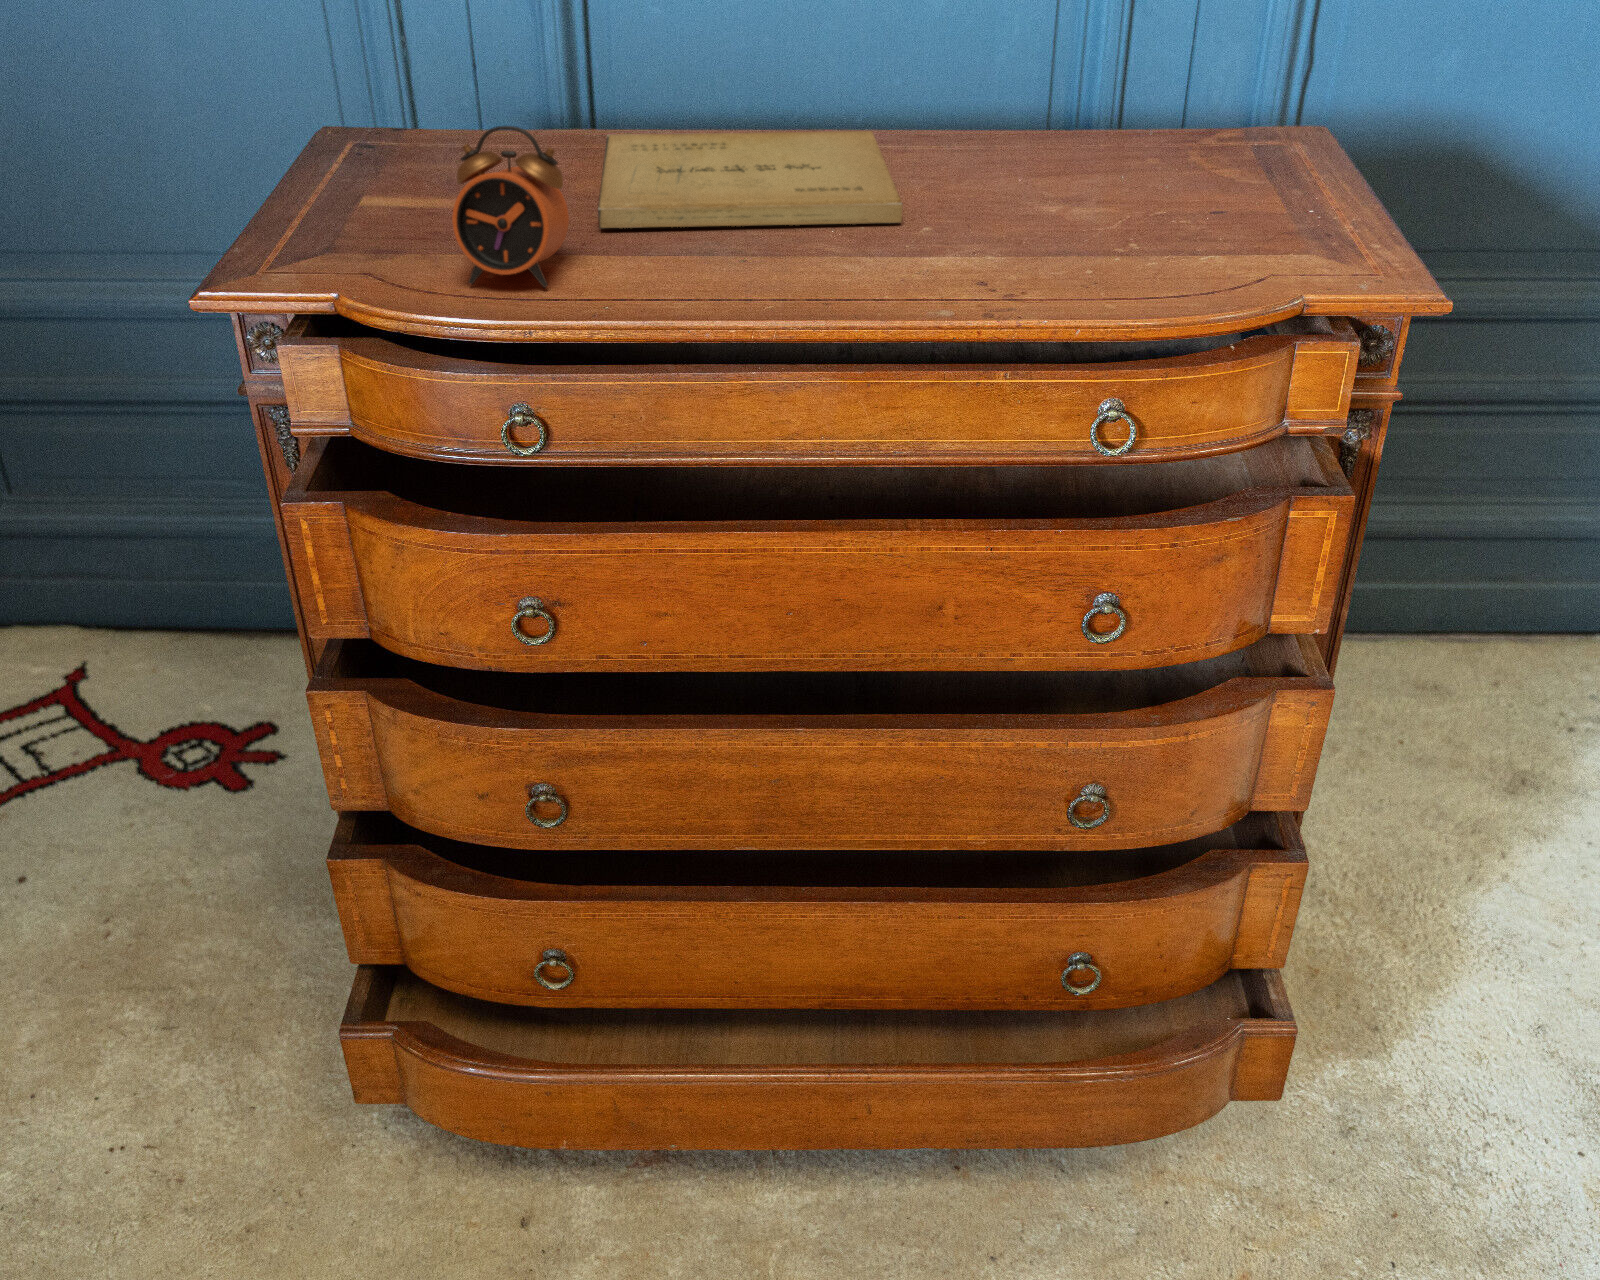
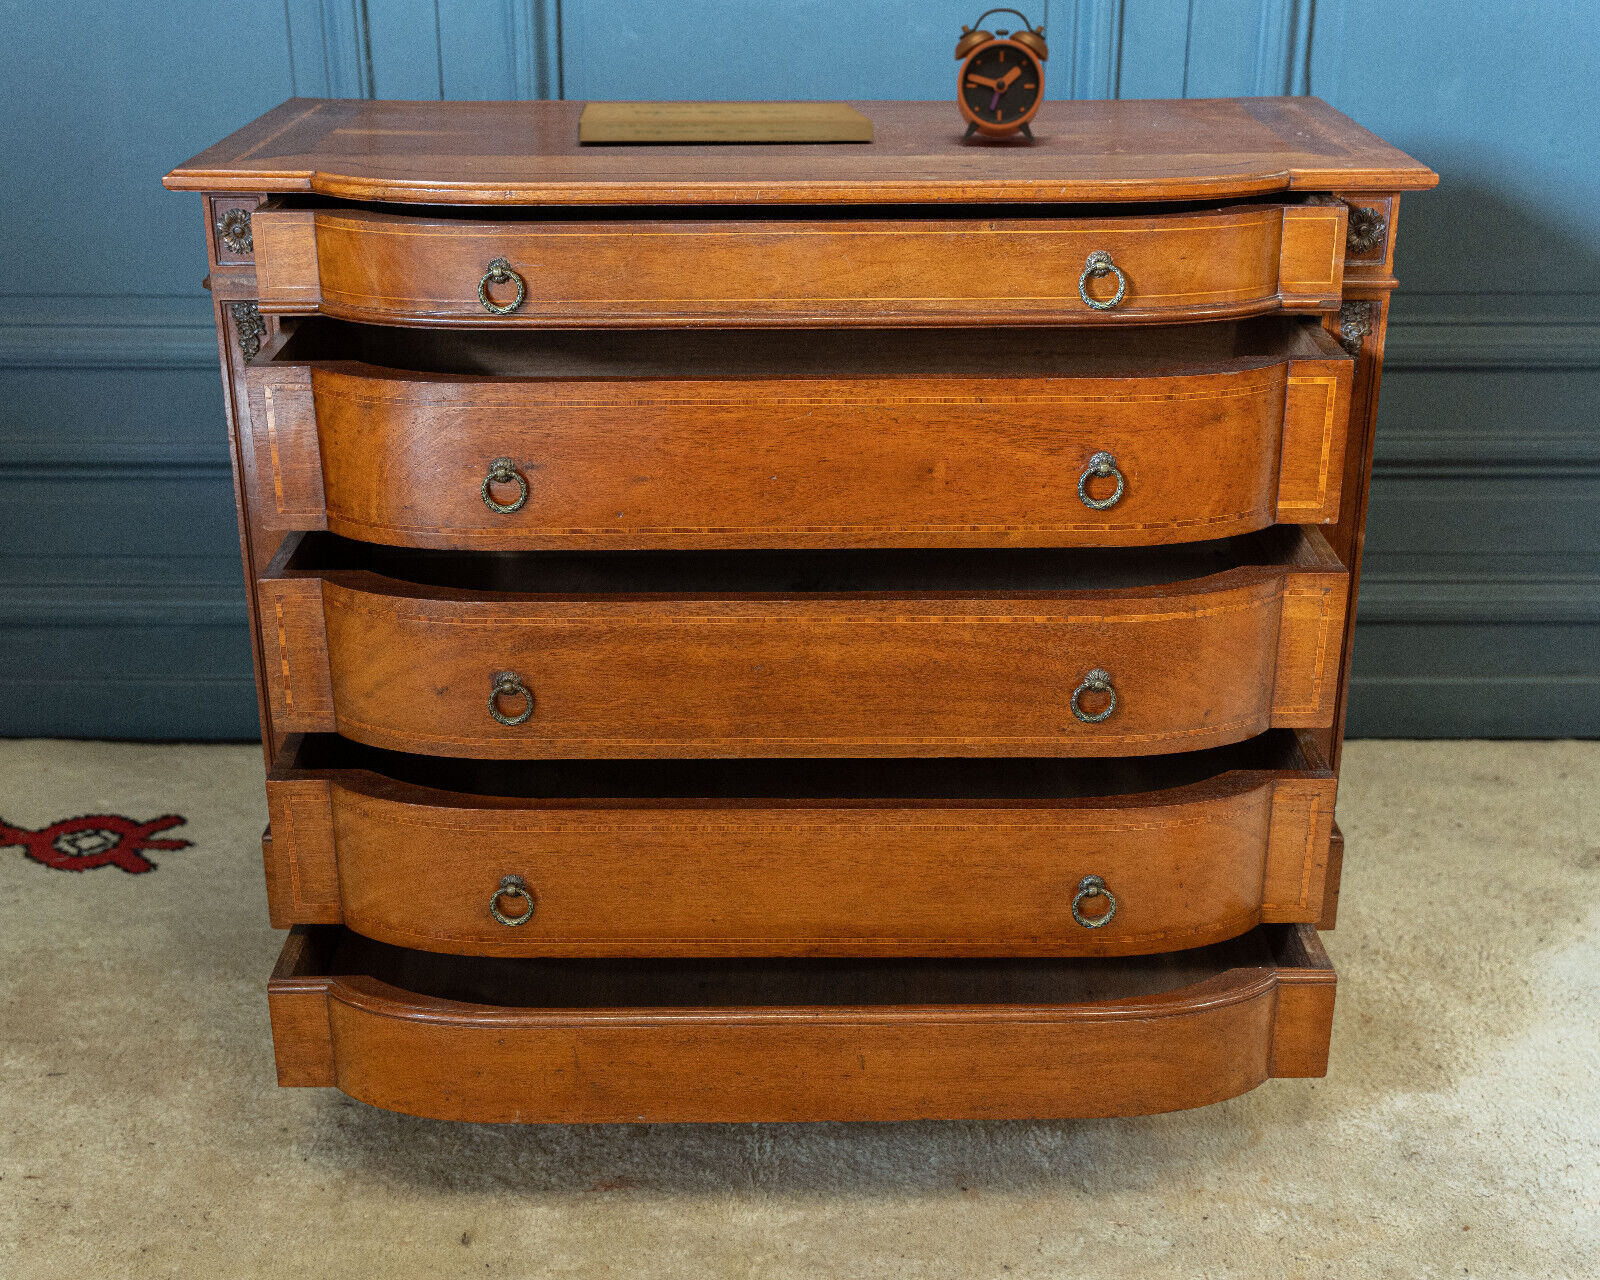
alarm clock: present [452,126,569,287] -> present [955,8,1049,143]

